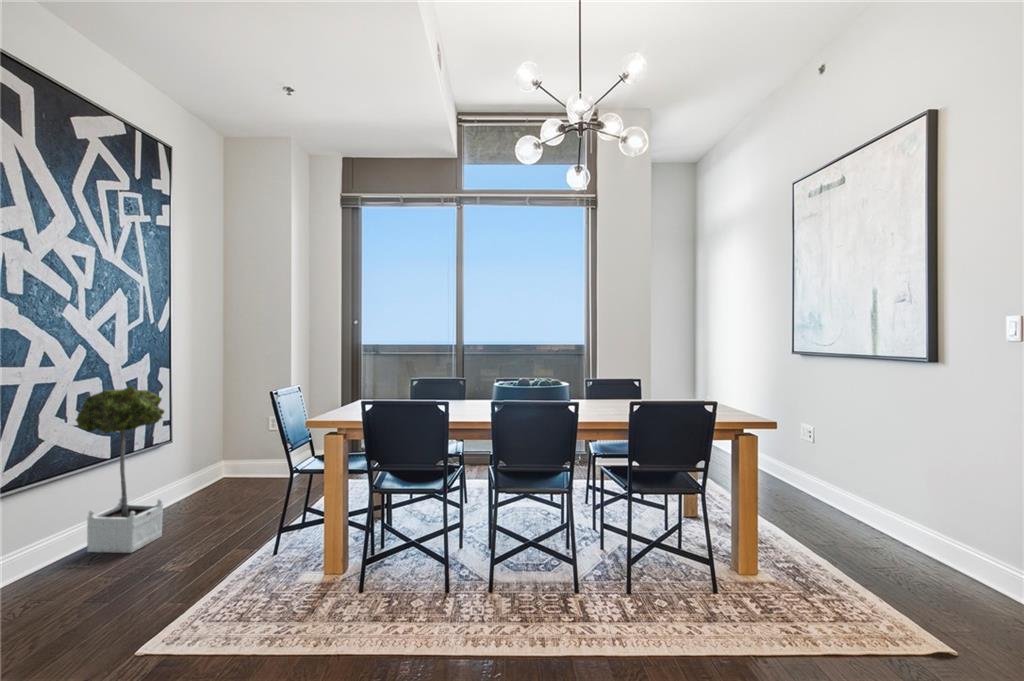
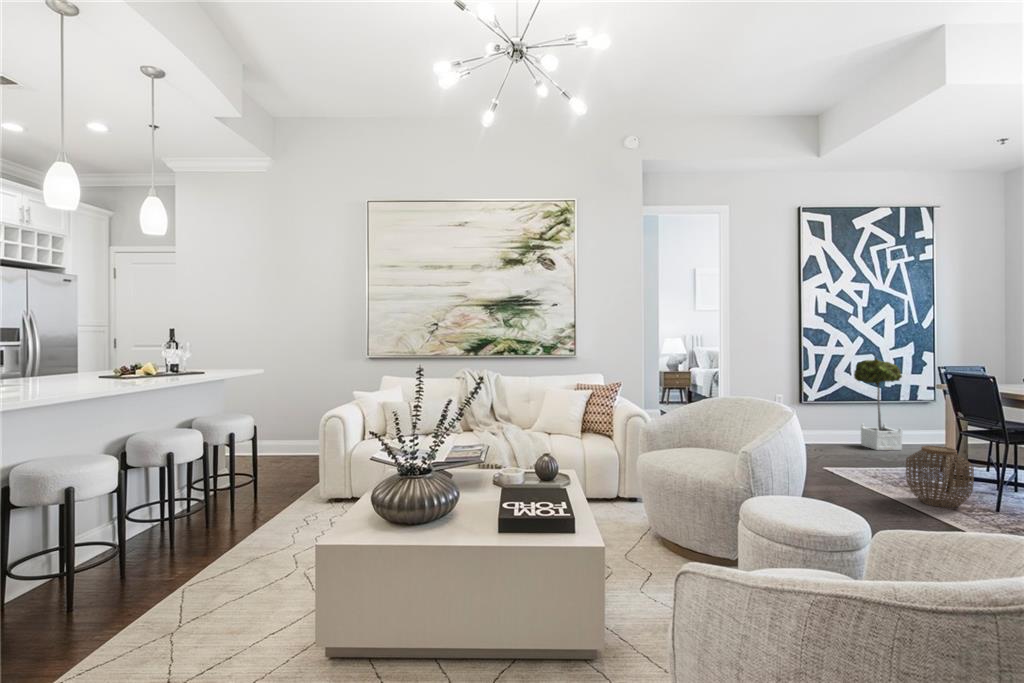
woven basket: none [368,531,458,643] -> present [906,446,974,508]

